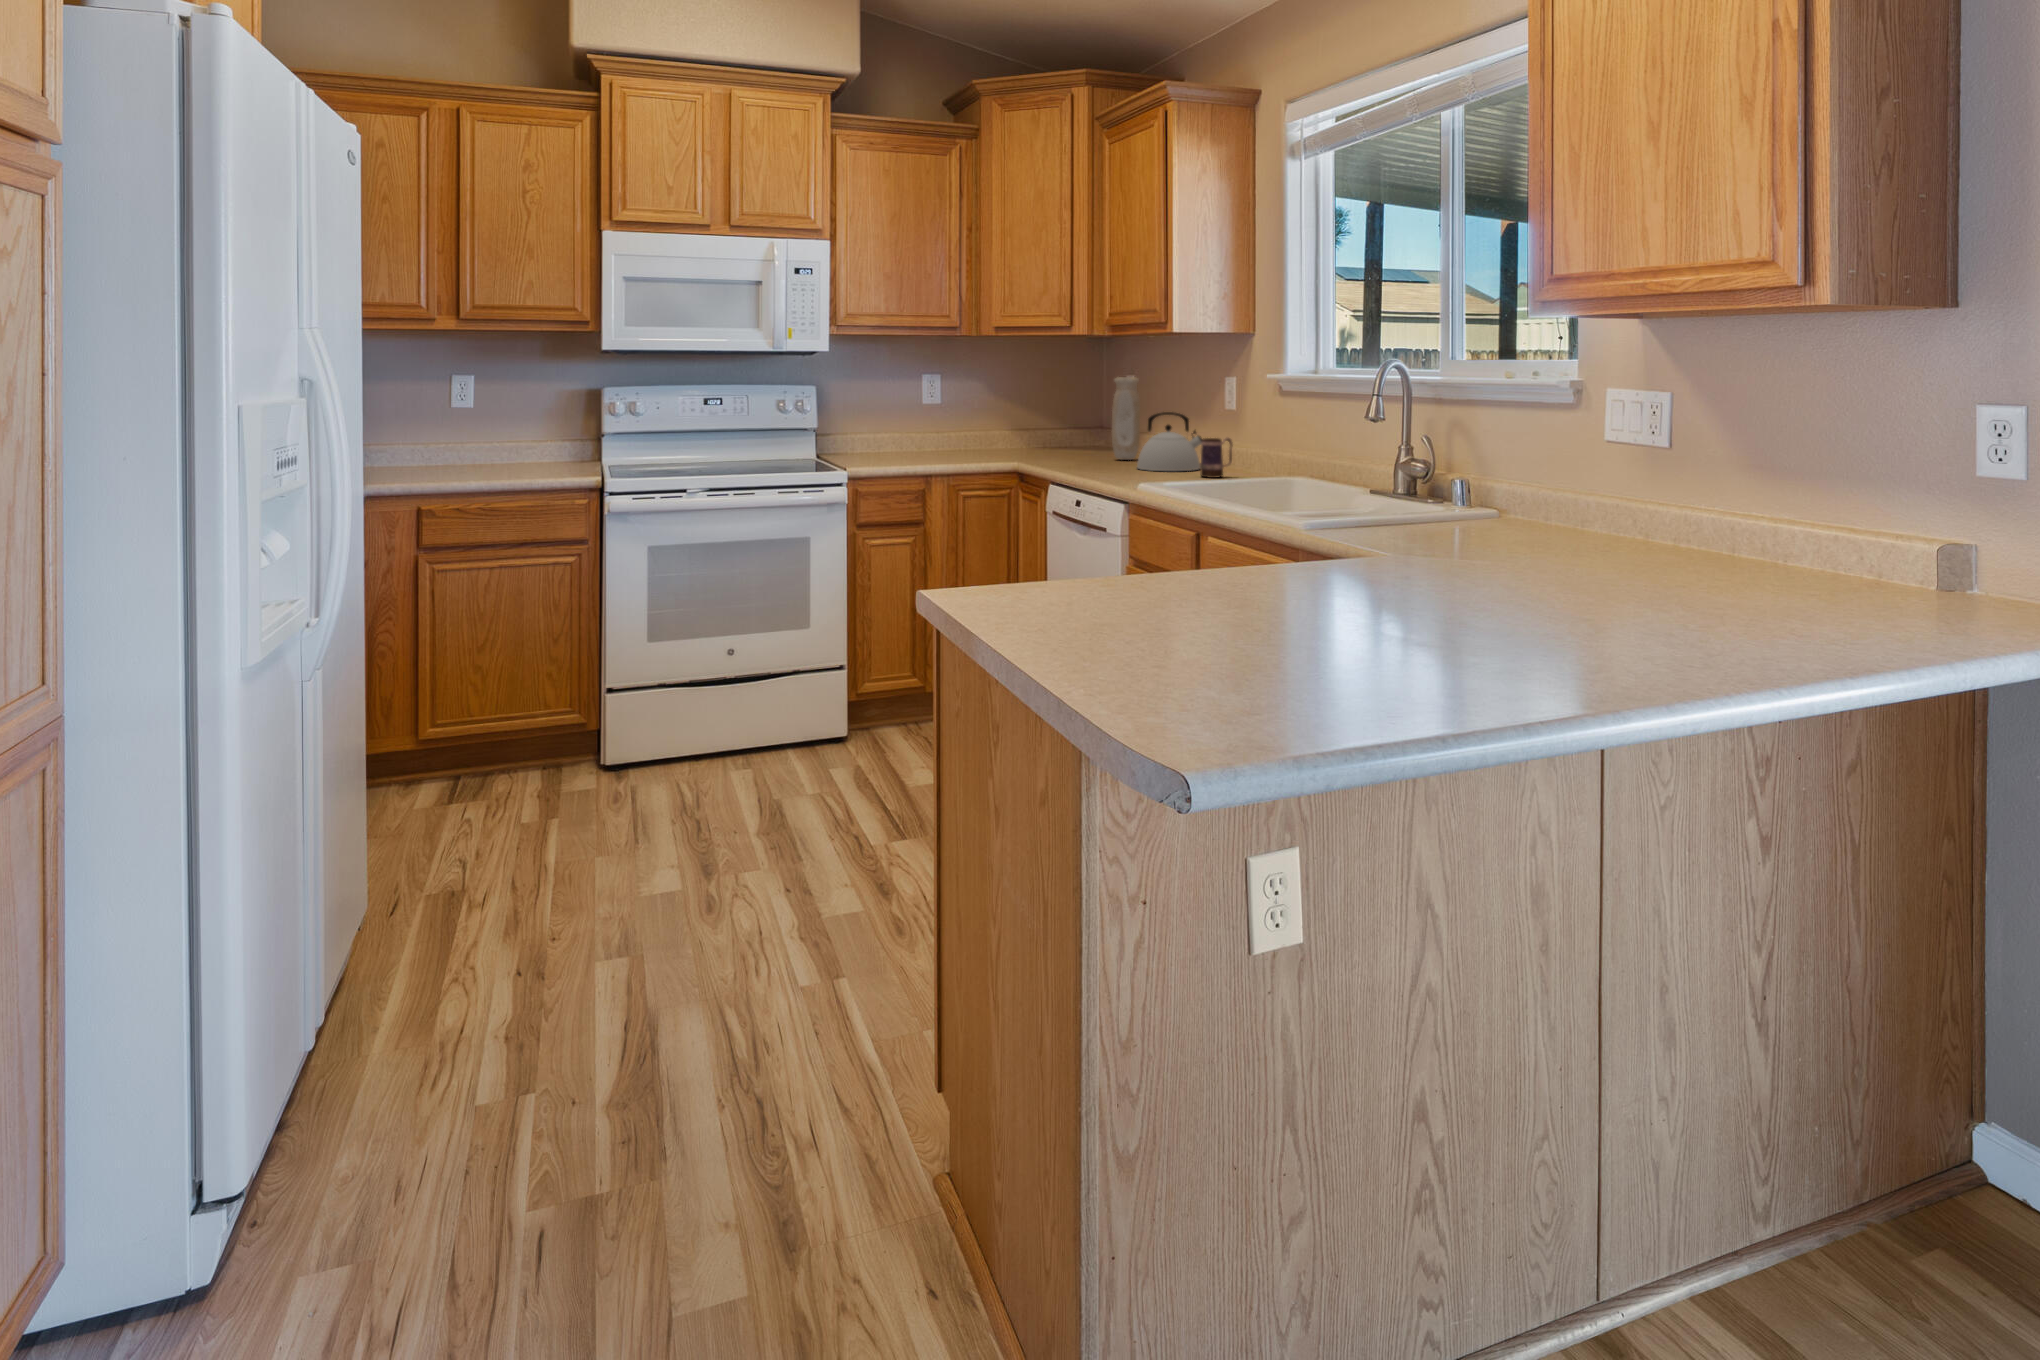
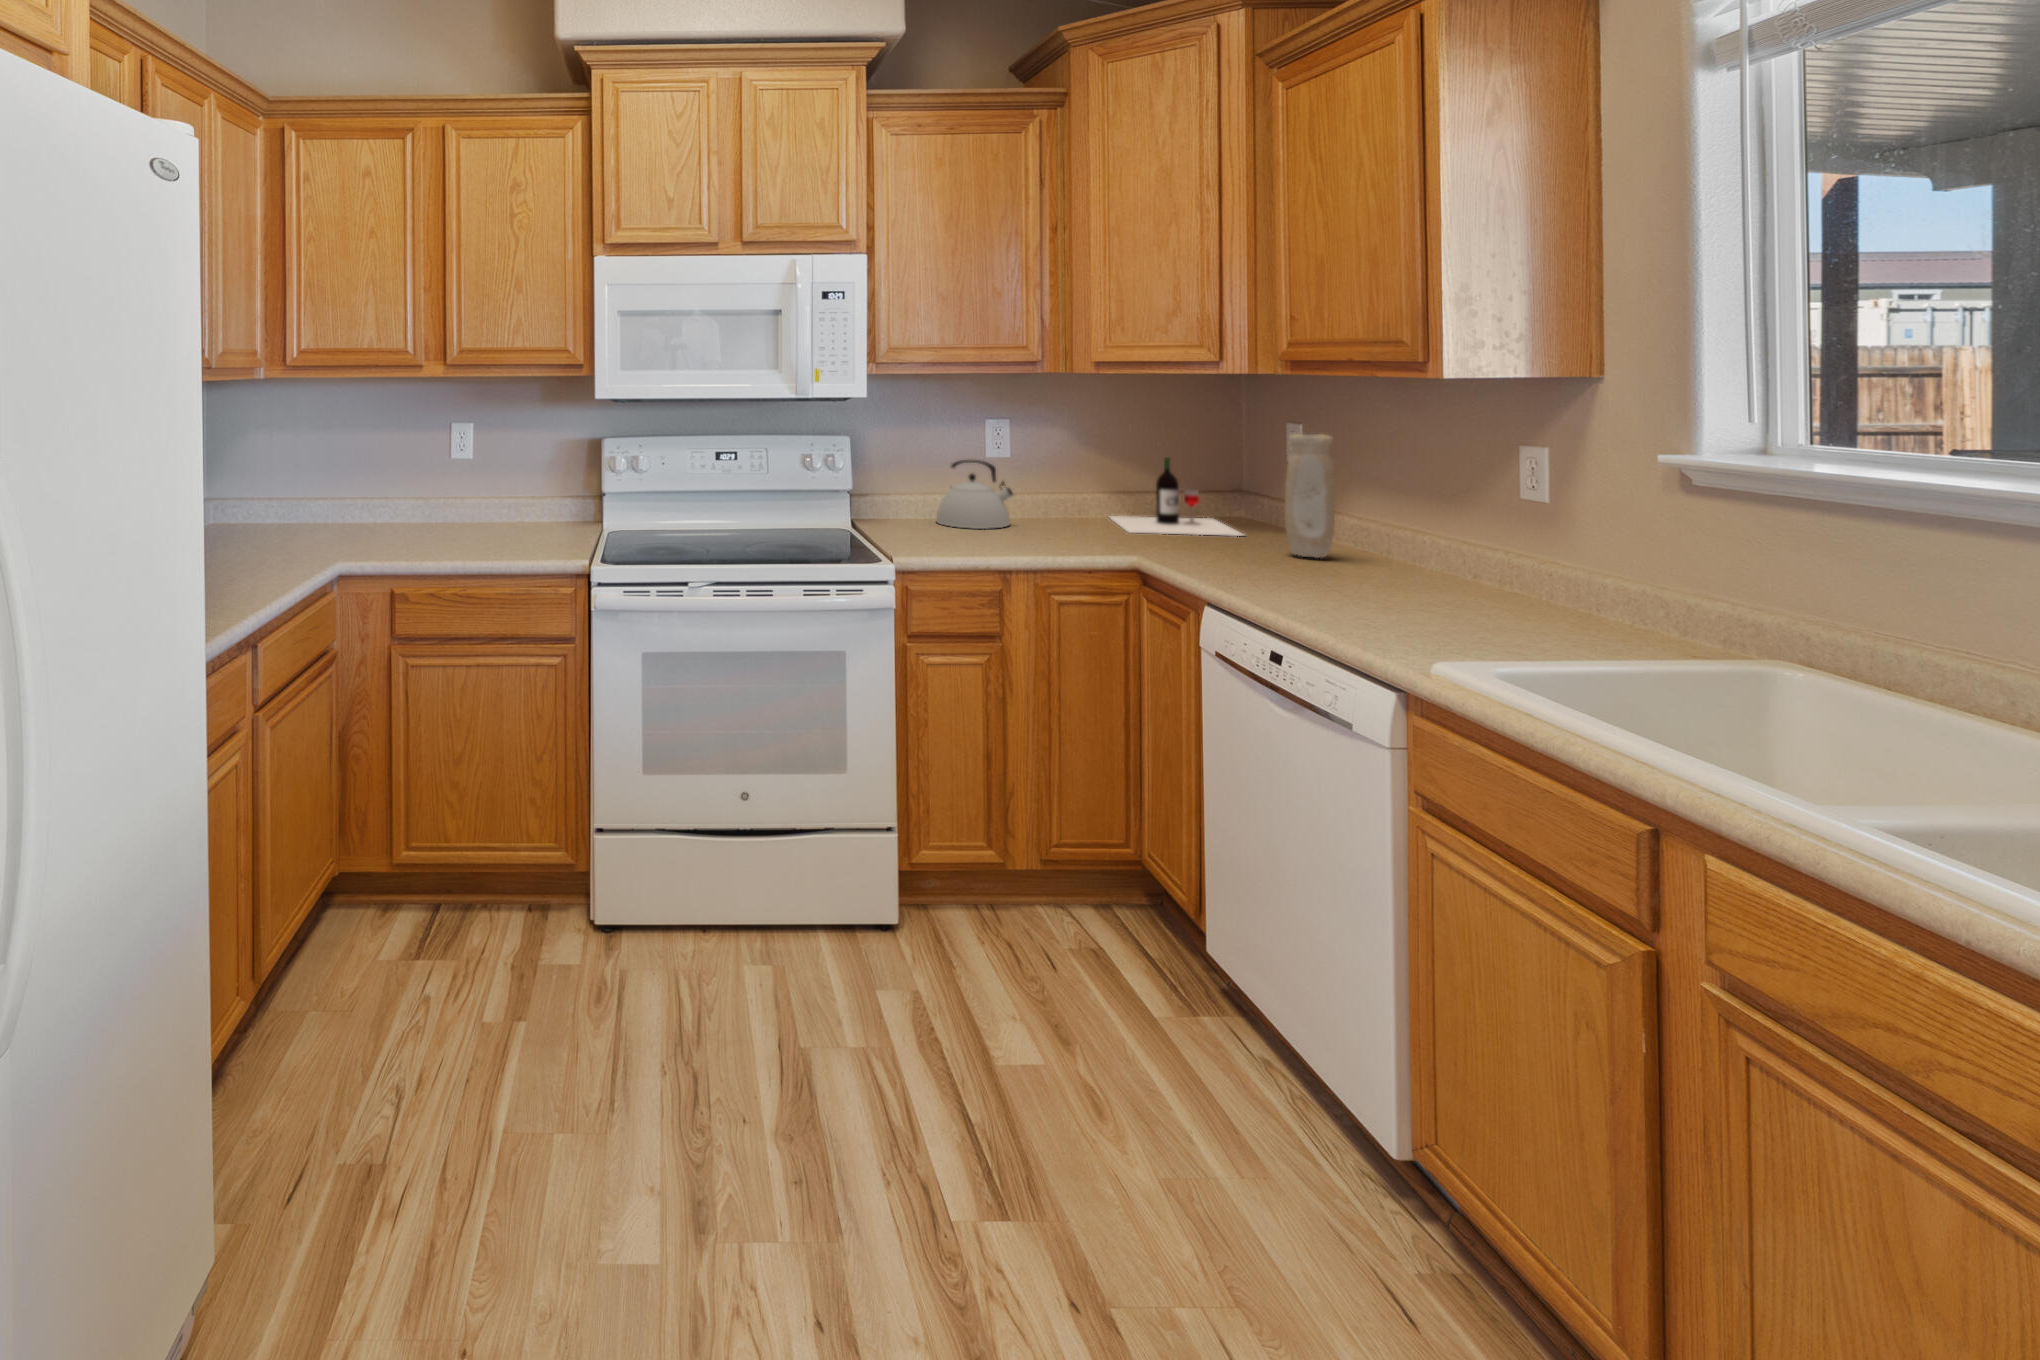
wine bottle: none [1011,402,1097,455] -> present [1110,457,1243,536]
kettle: present [1137,412,1202,471] -> present [936,460,1013,529]
mug: present [1200,438,1233,478] -> none [1514,563,1586,637]

